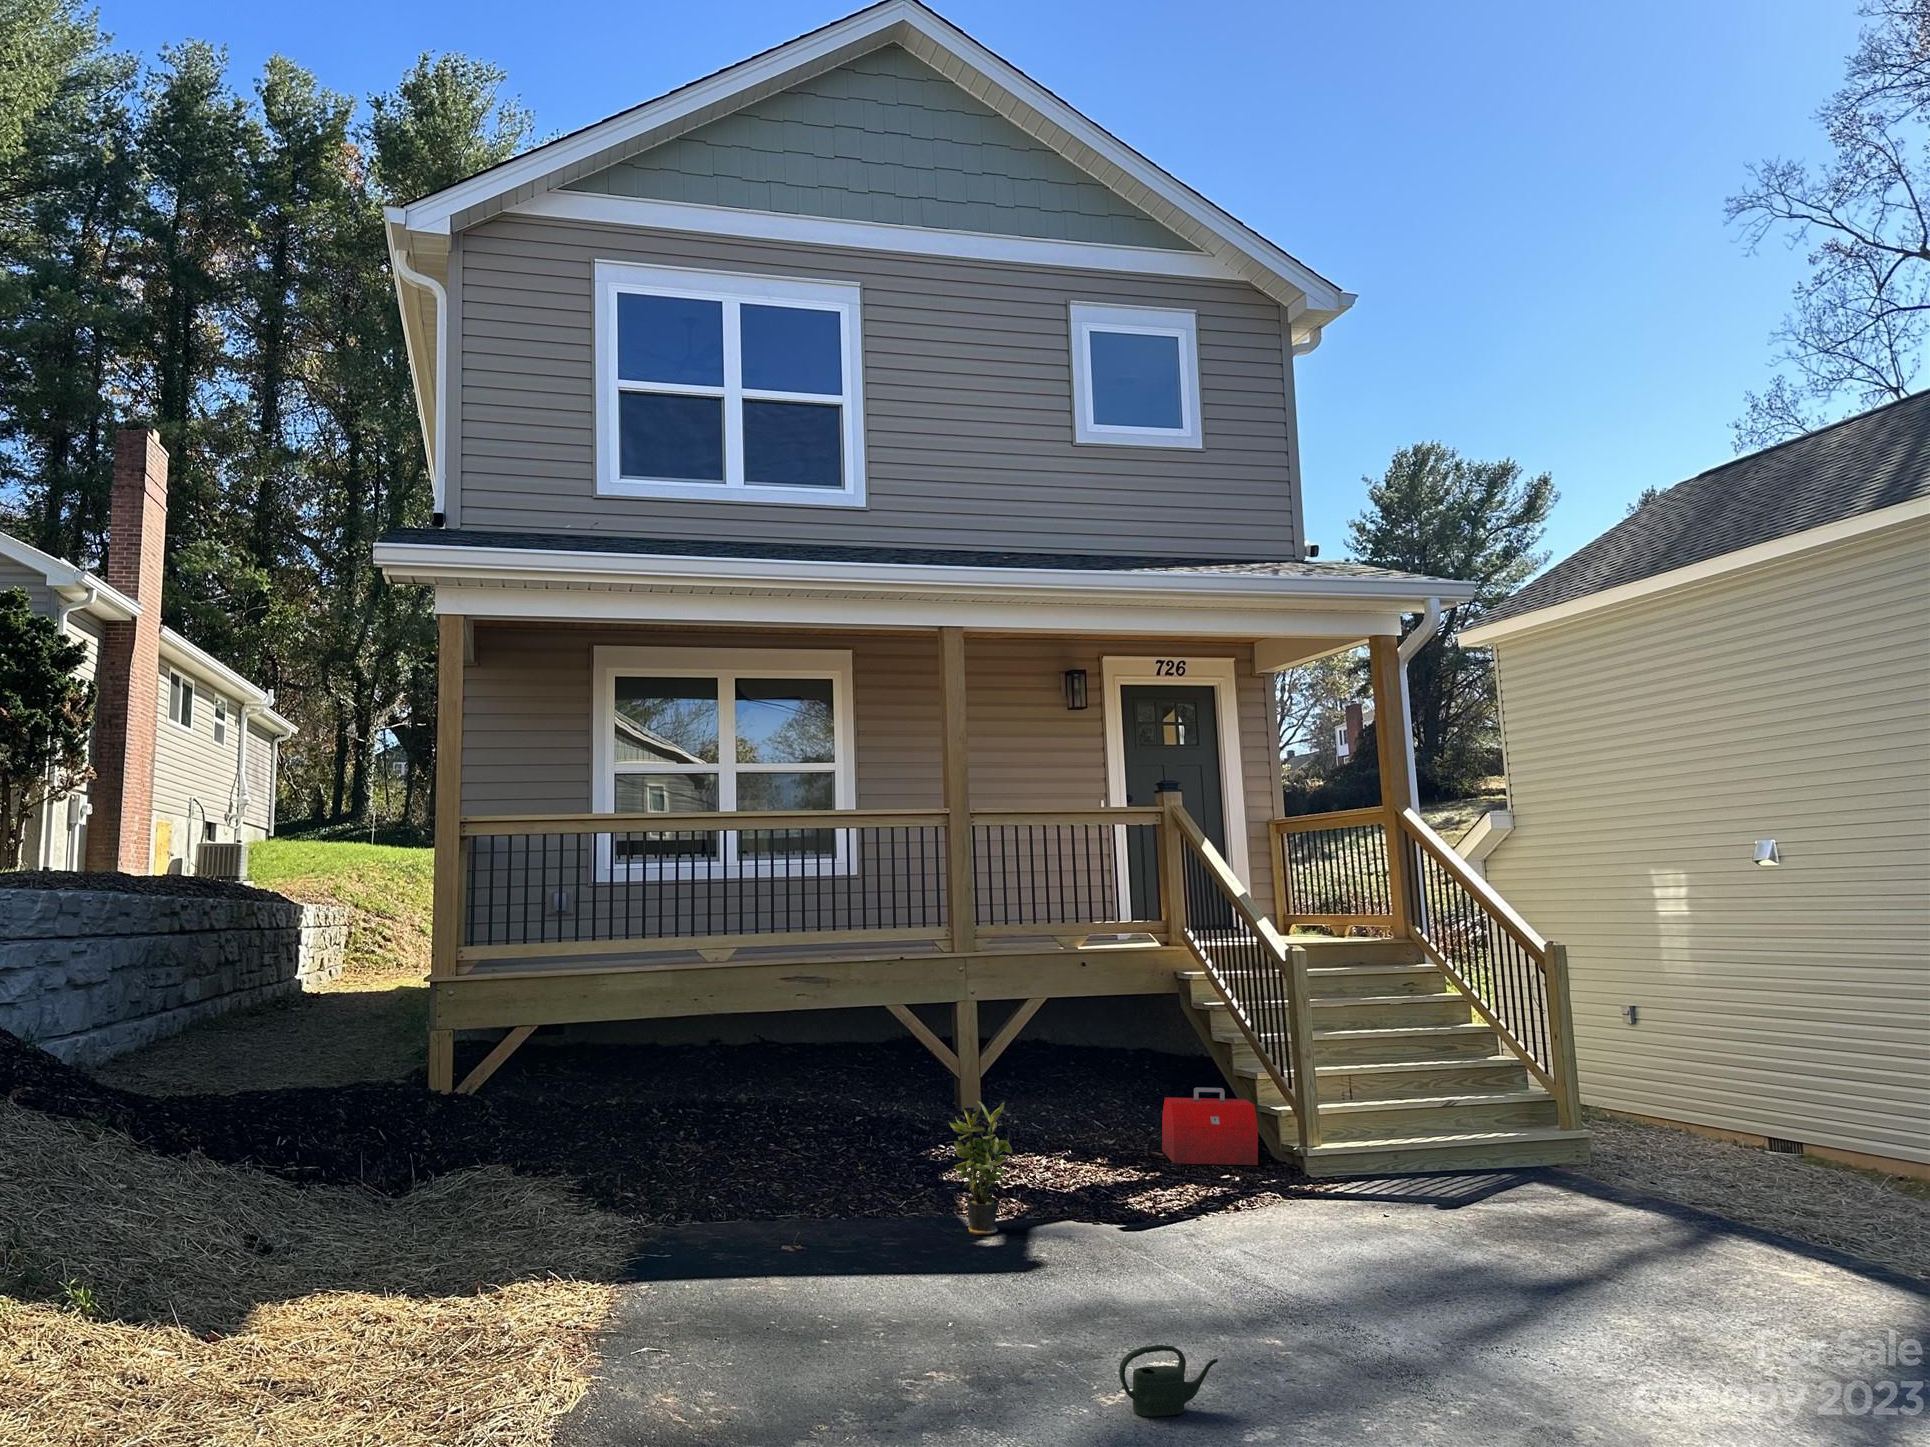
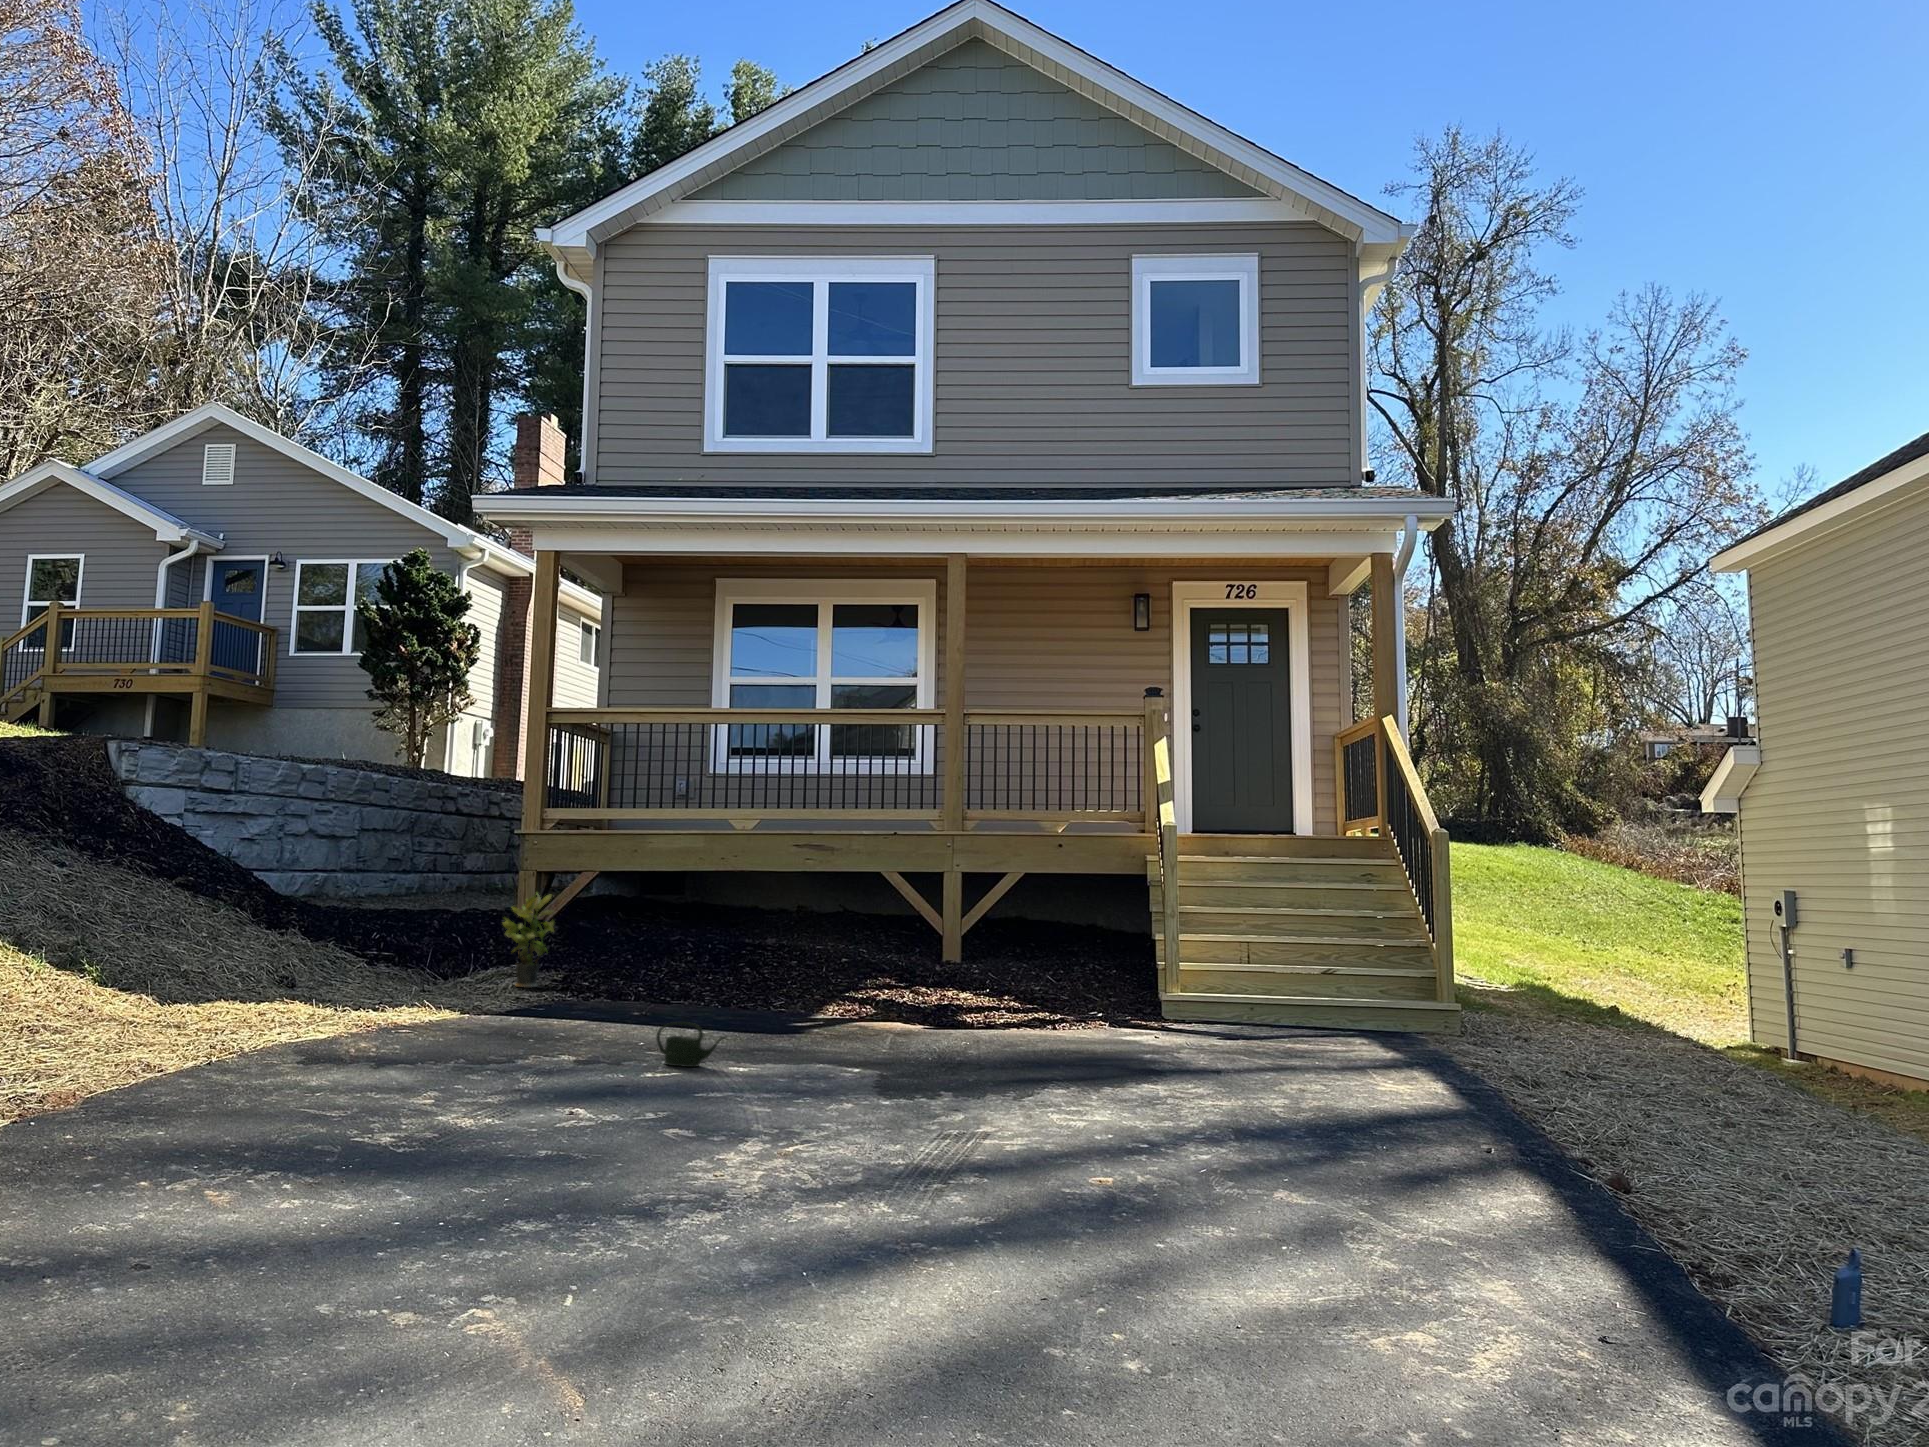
toolbox: present [1162,1088,1258,1165] -> none [1062,946,1146,1013]
potted plant: present [950,1100,1012,1235] -> present [503,894,554,988]

